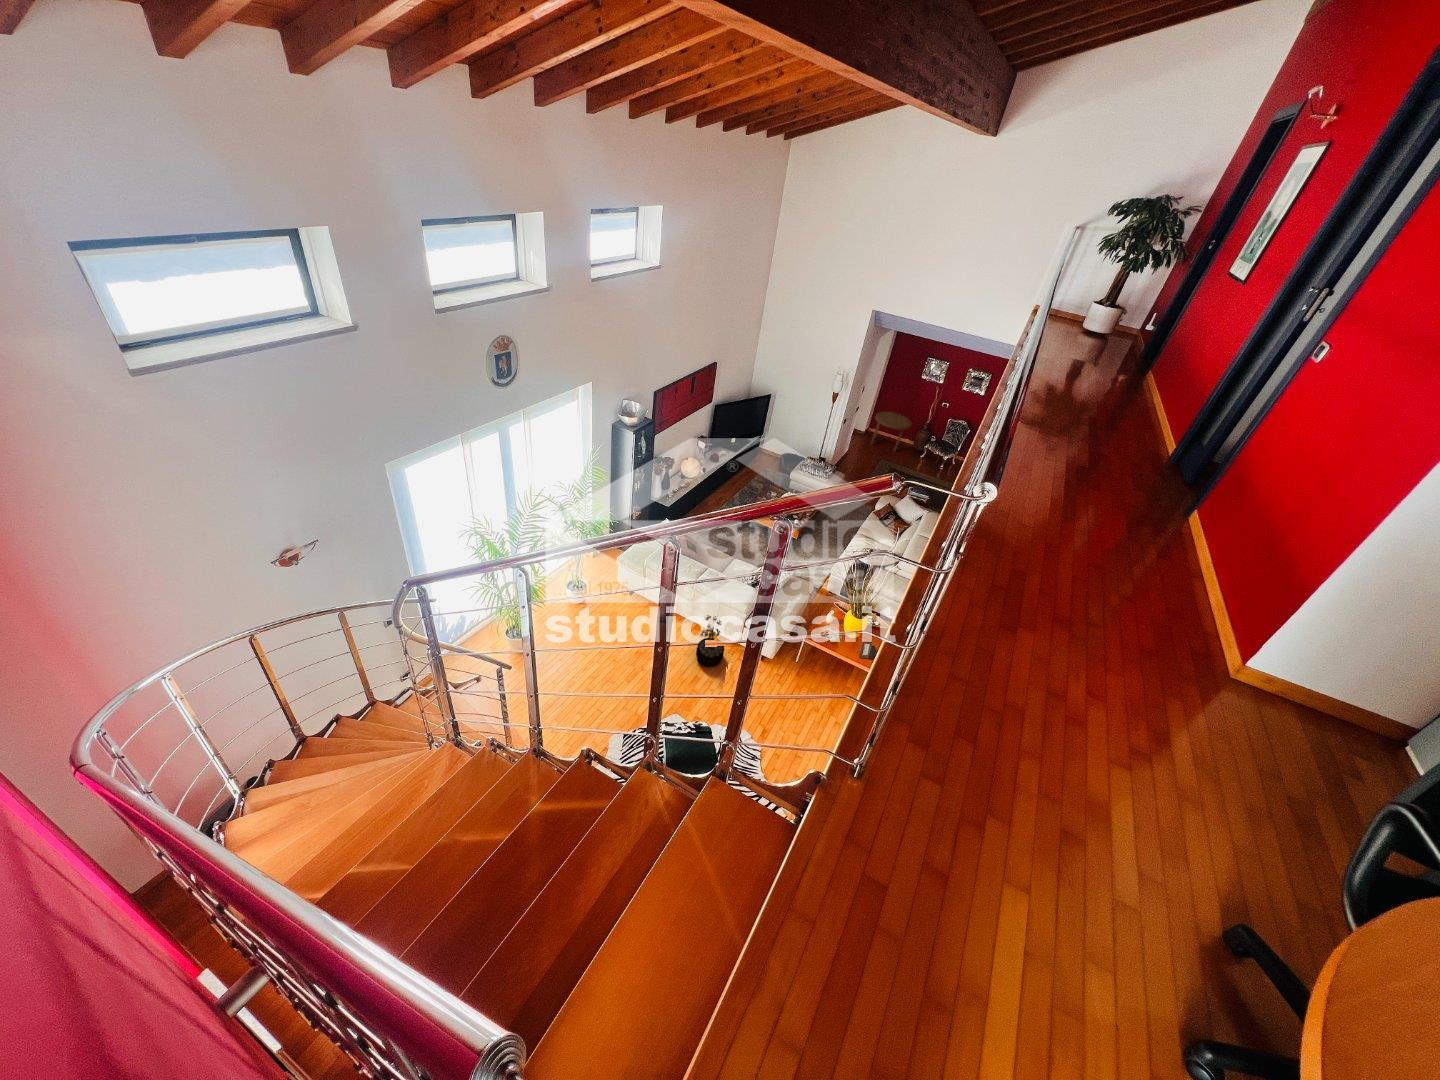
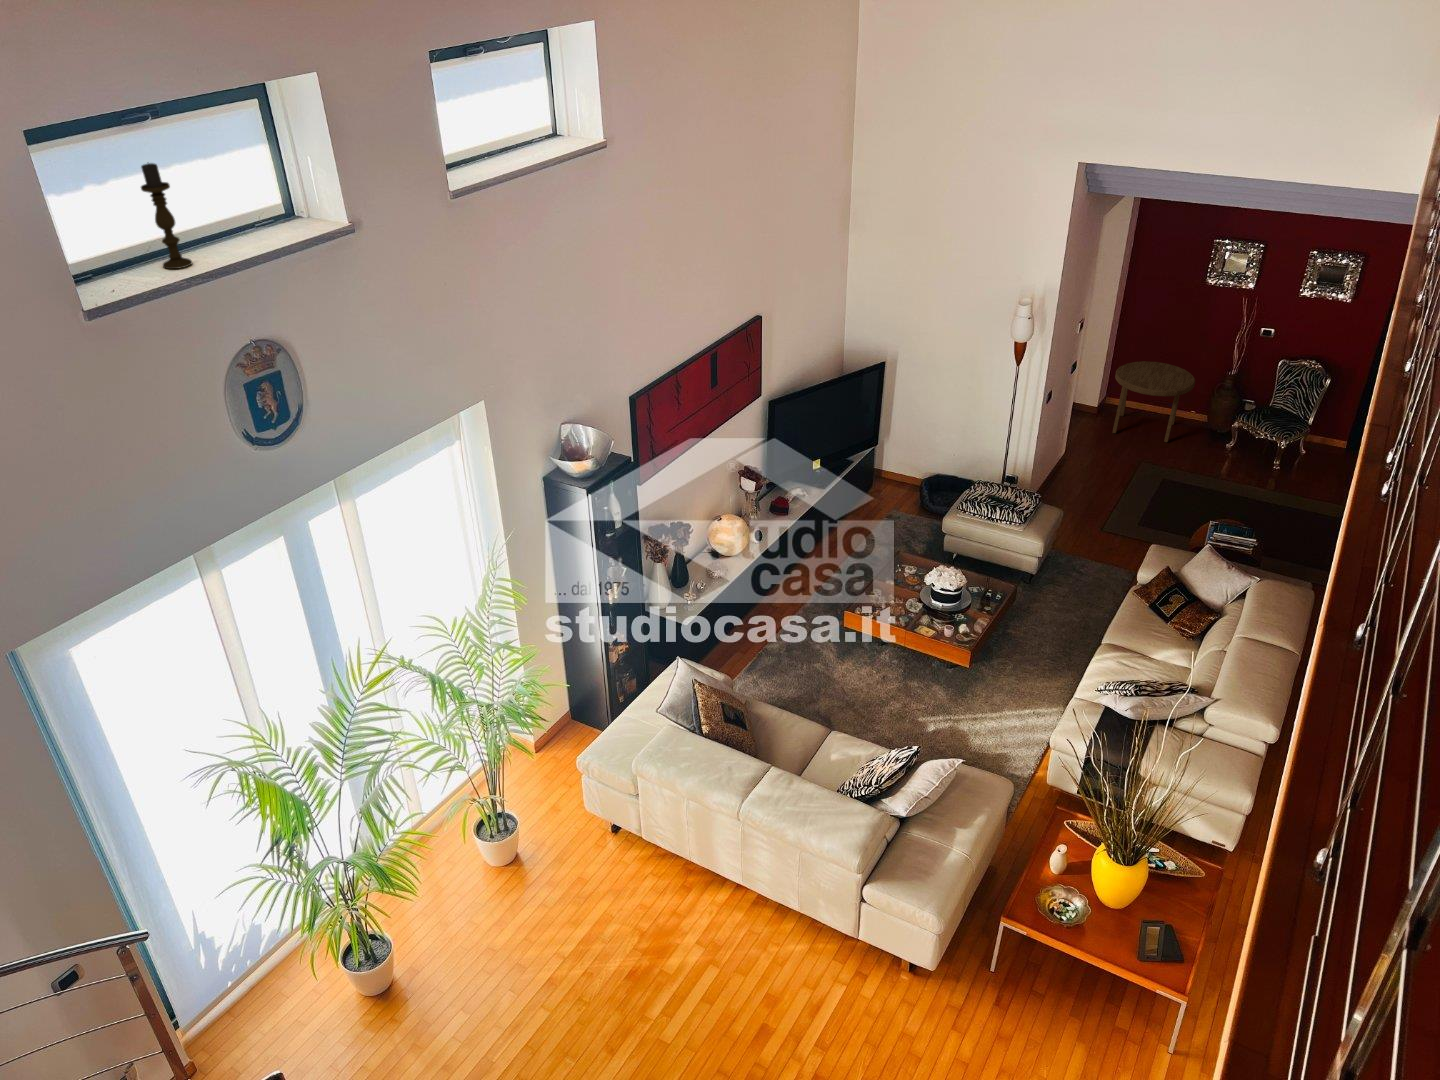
candle holder: none [463,243,481,296] -> present [141,163,192,269]
decorative plant: present [696,615,724,667] -> none [761,882,823,998]

